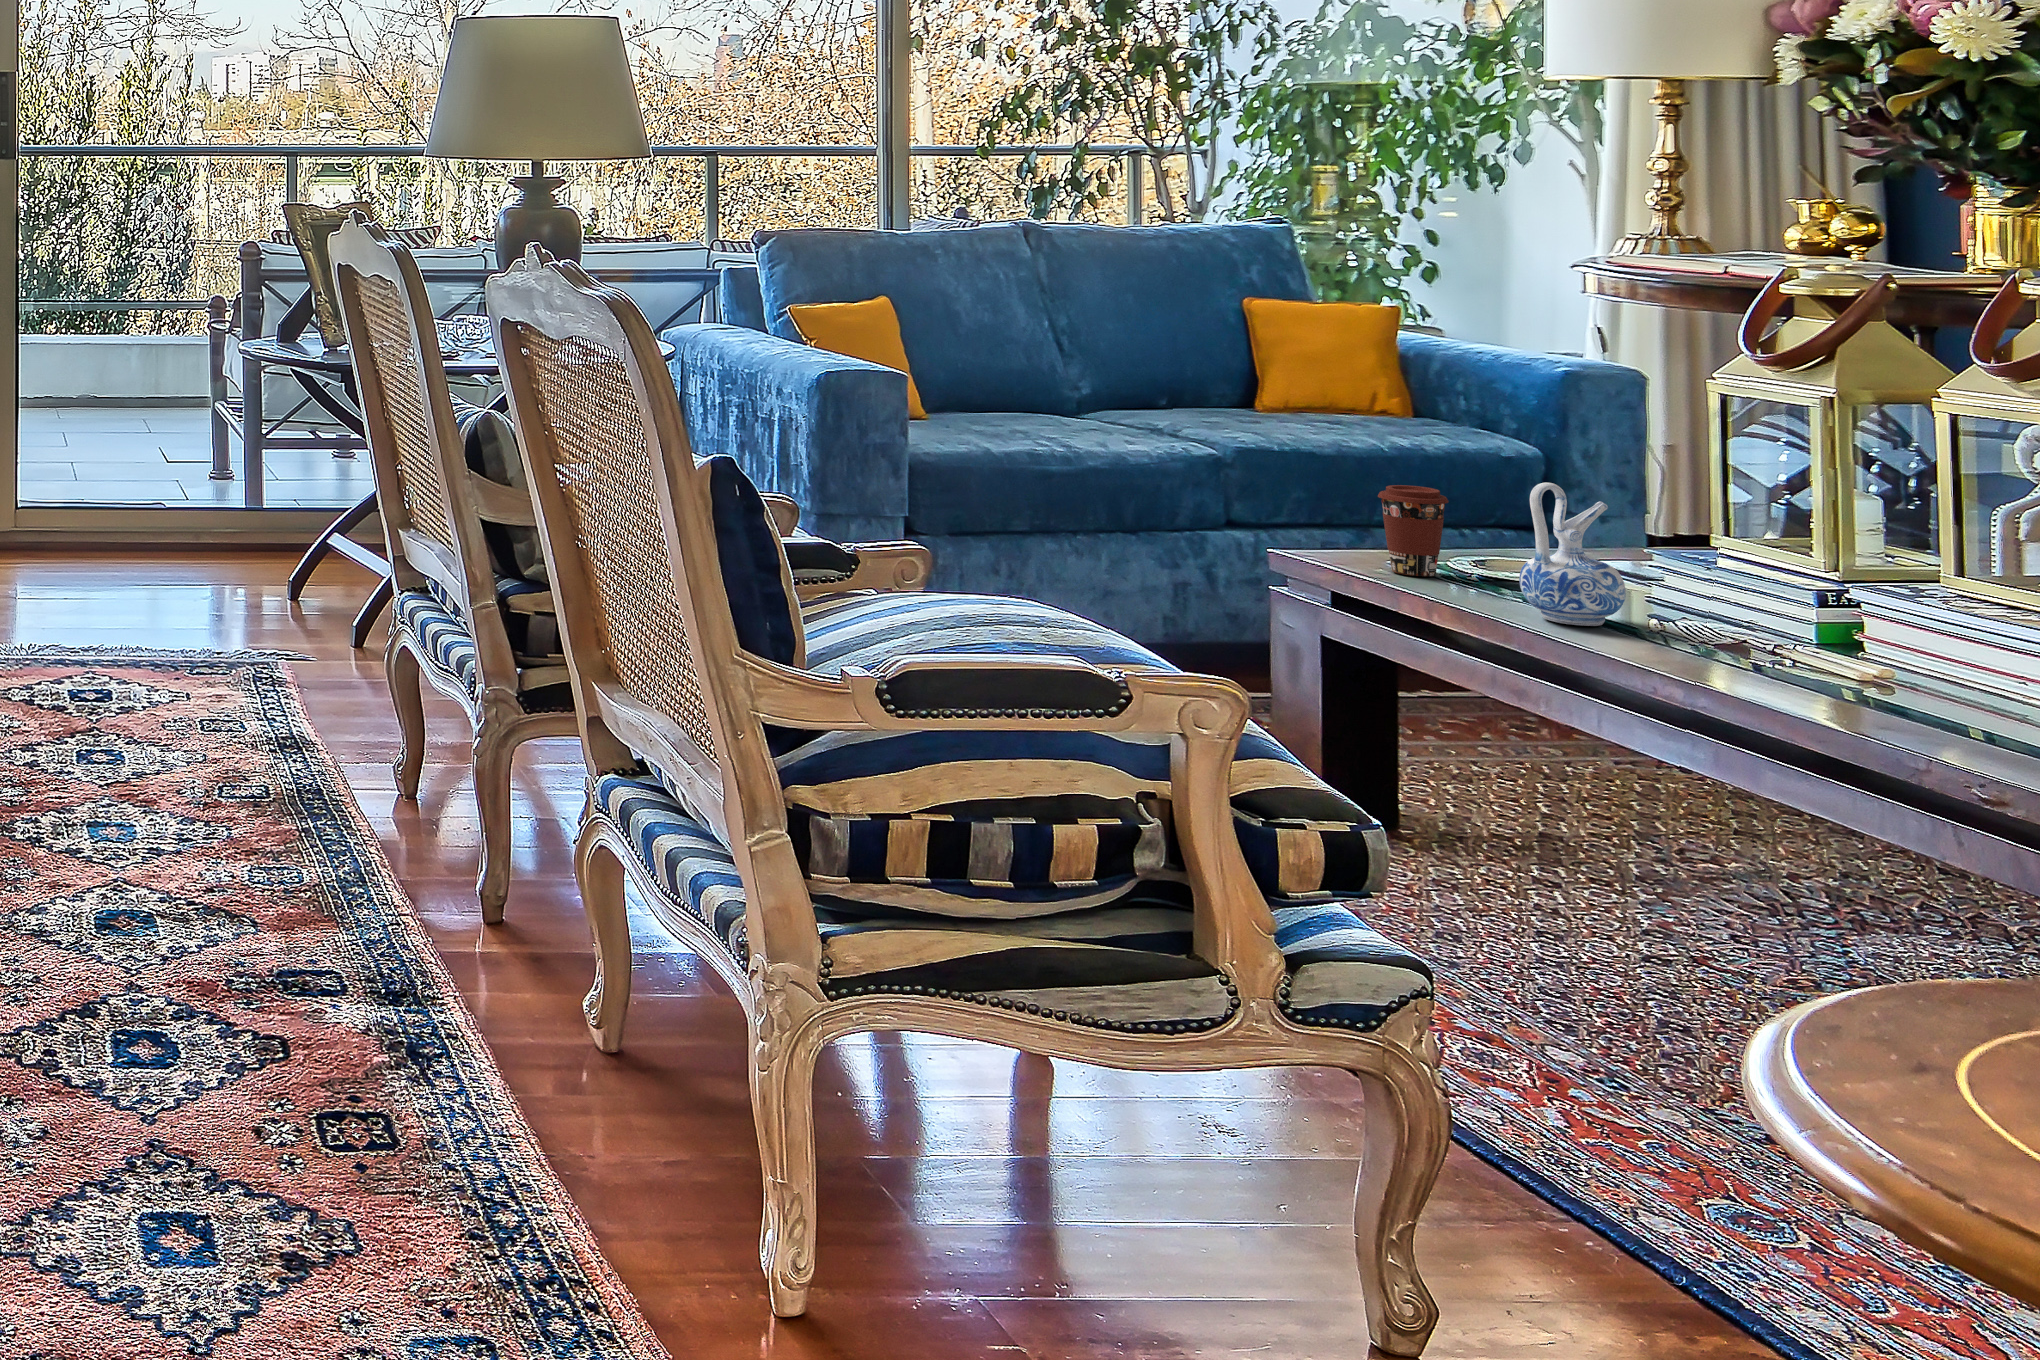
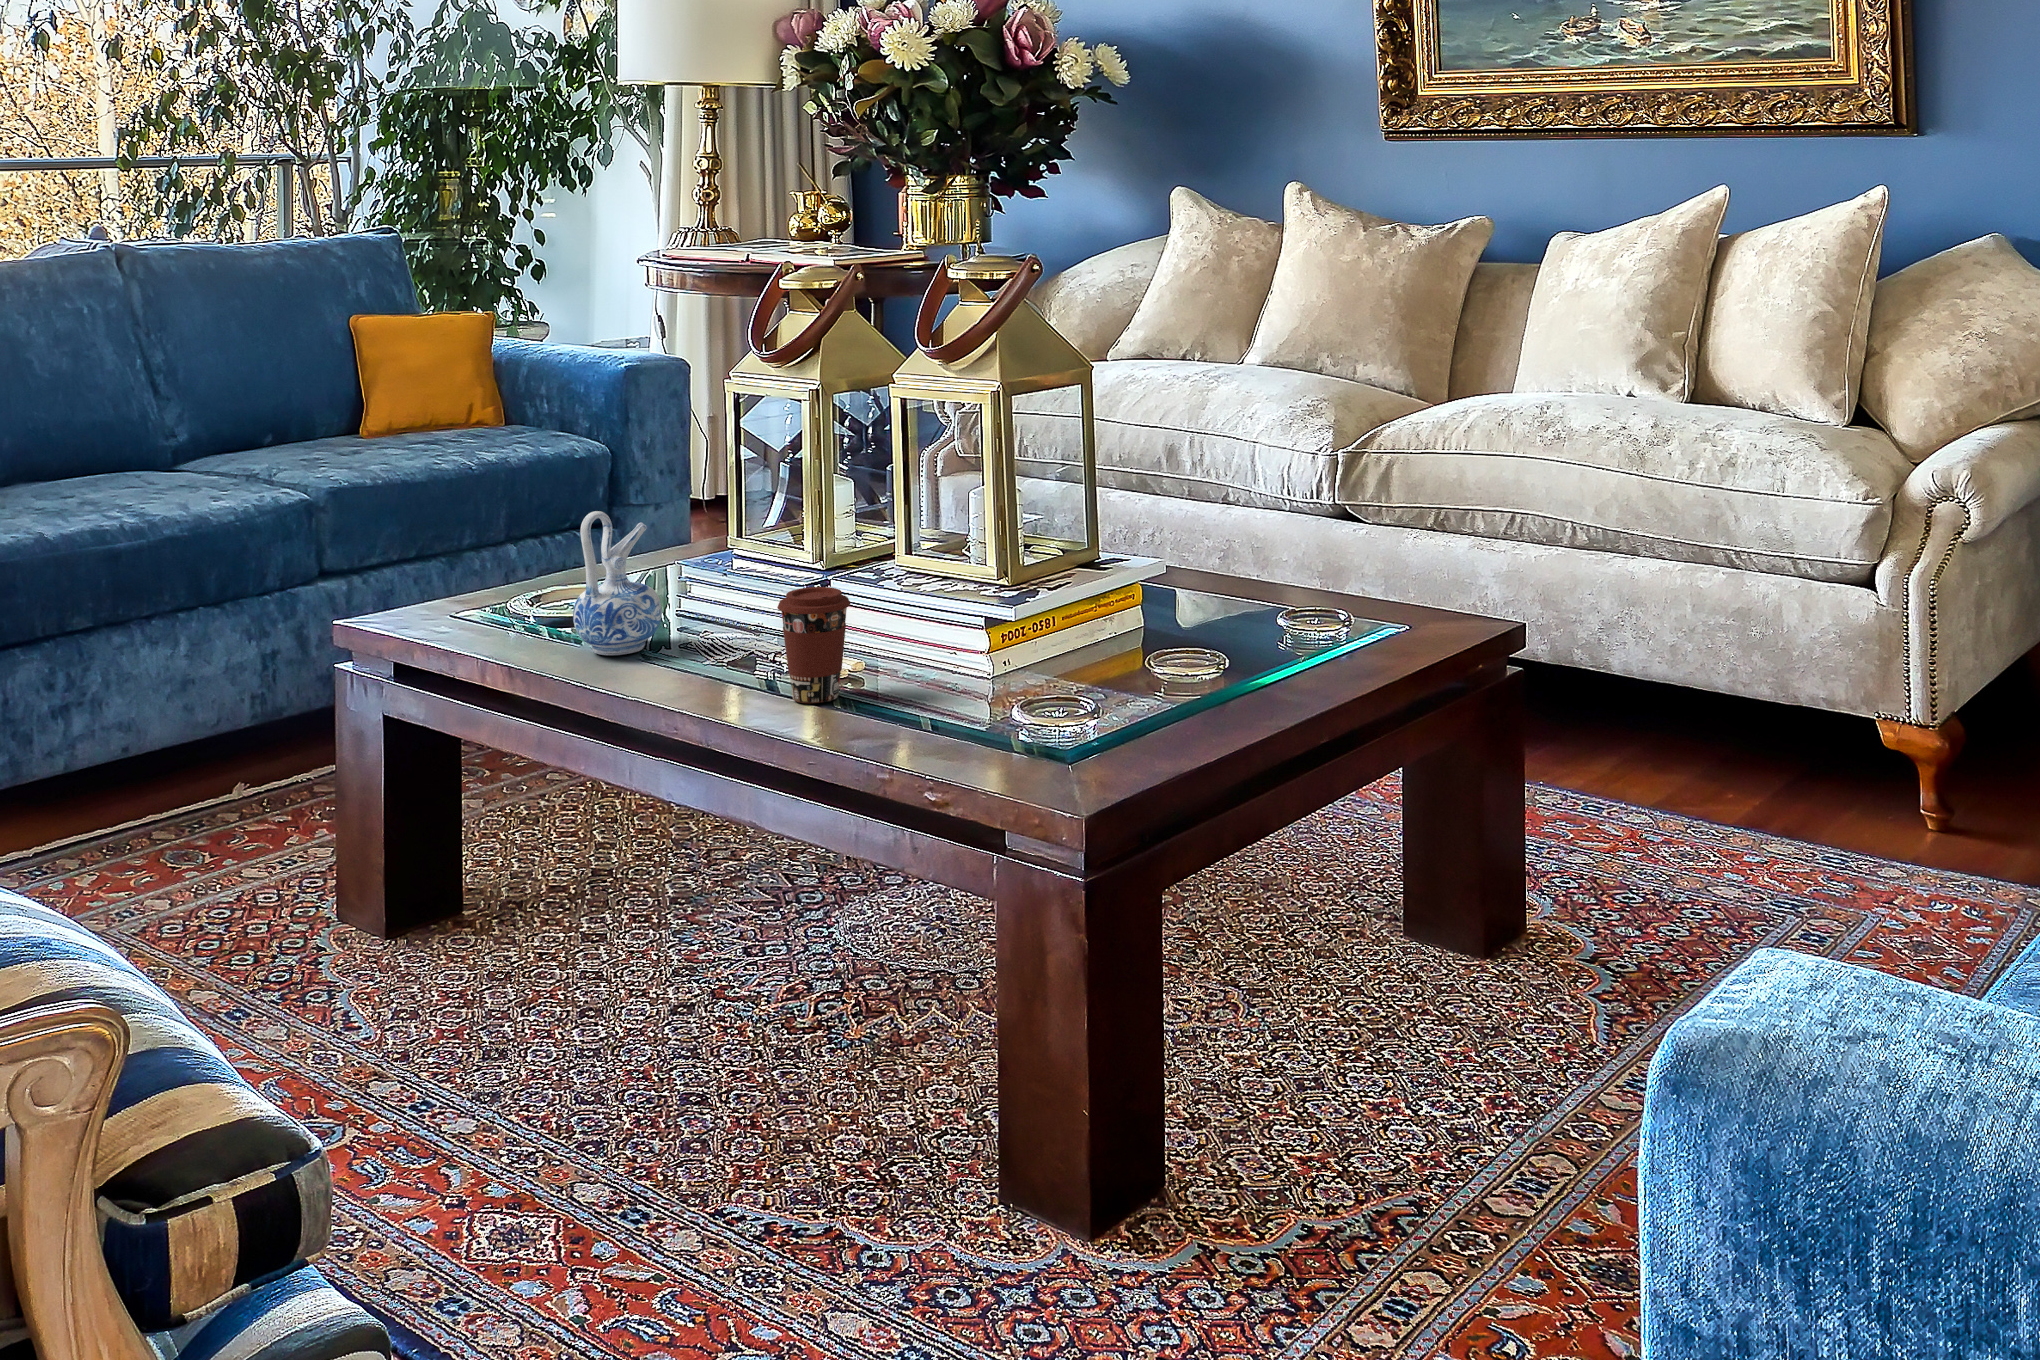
coffee cup: present [1378,485,1449,576] -> present [777,587,851,703]

